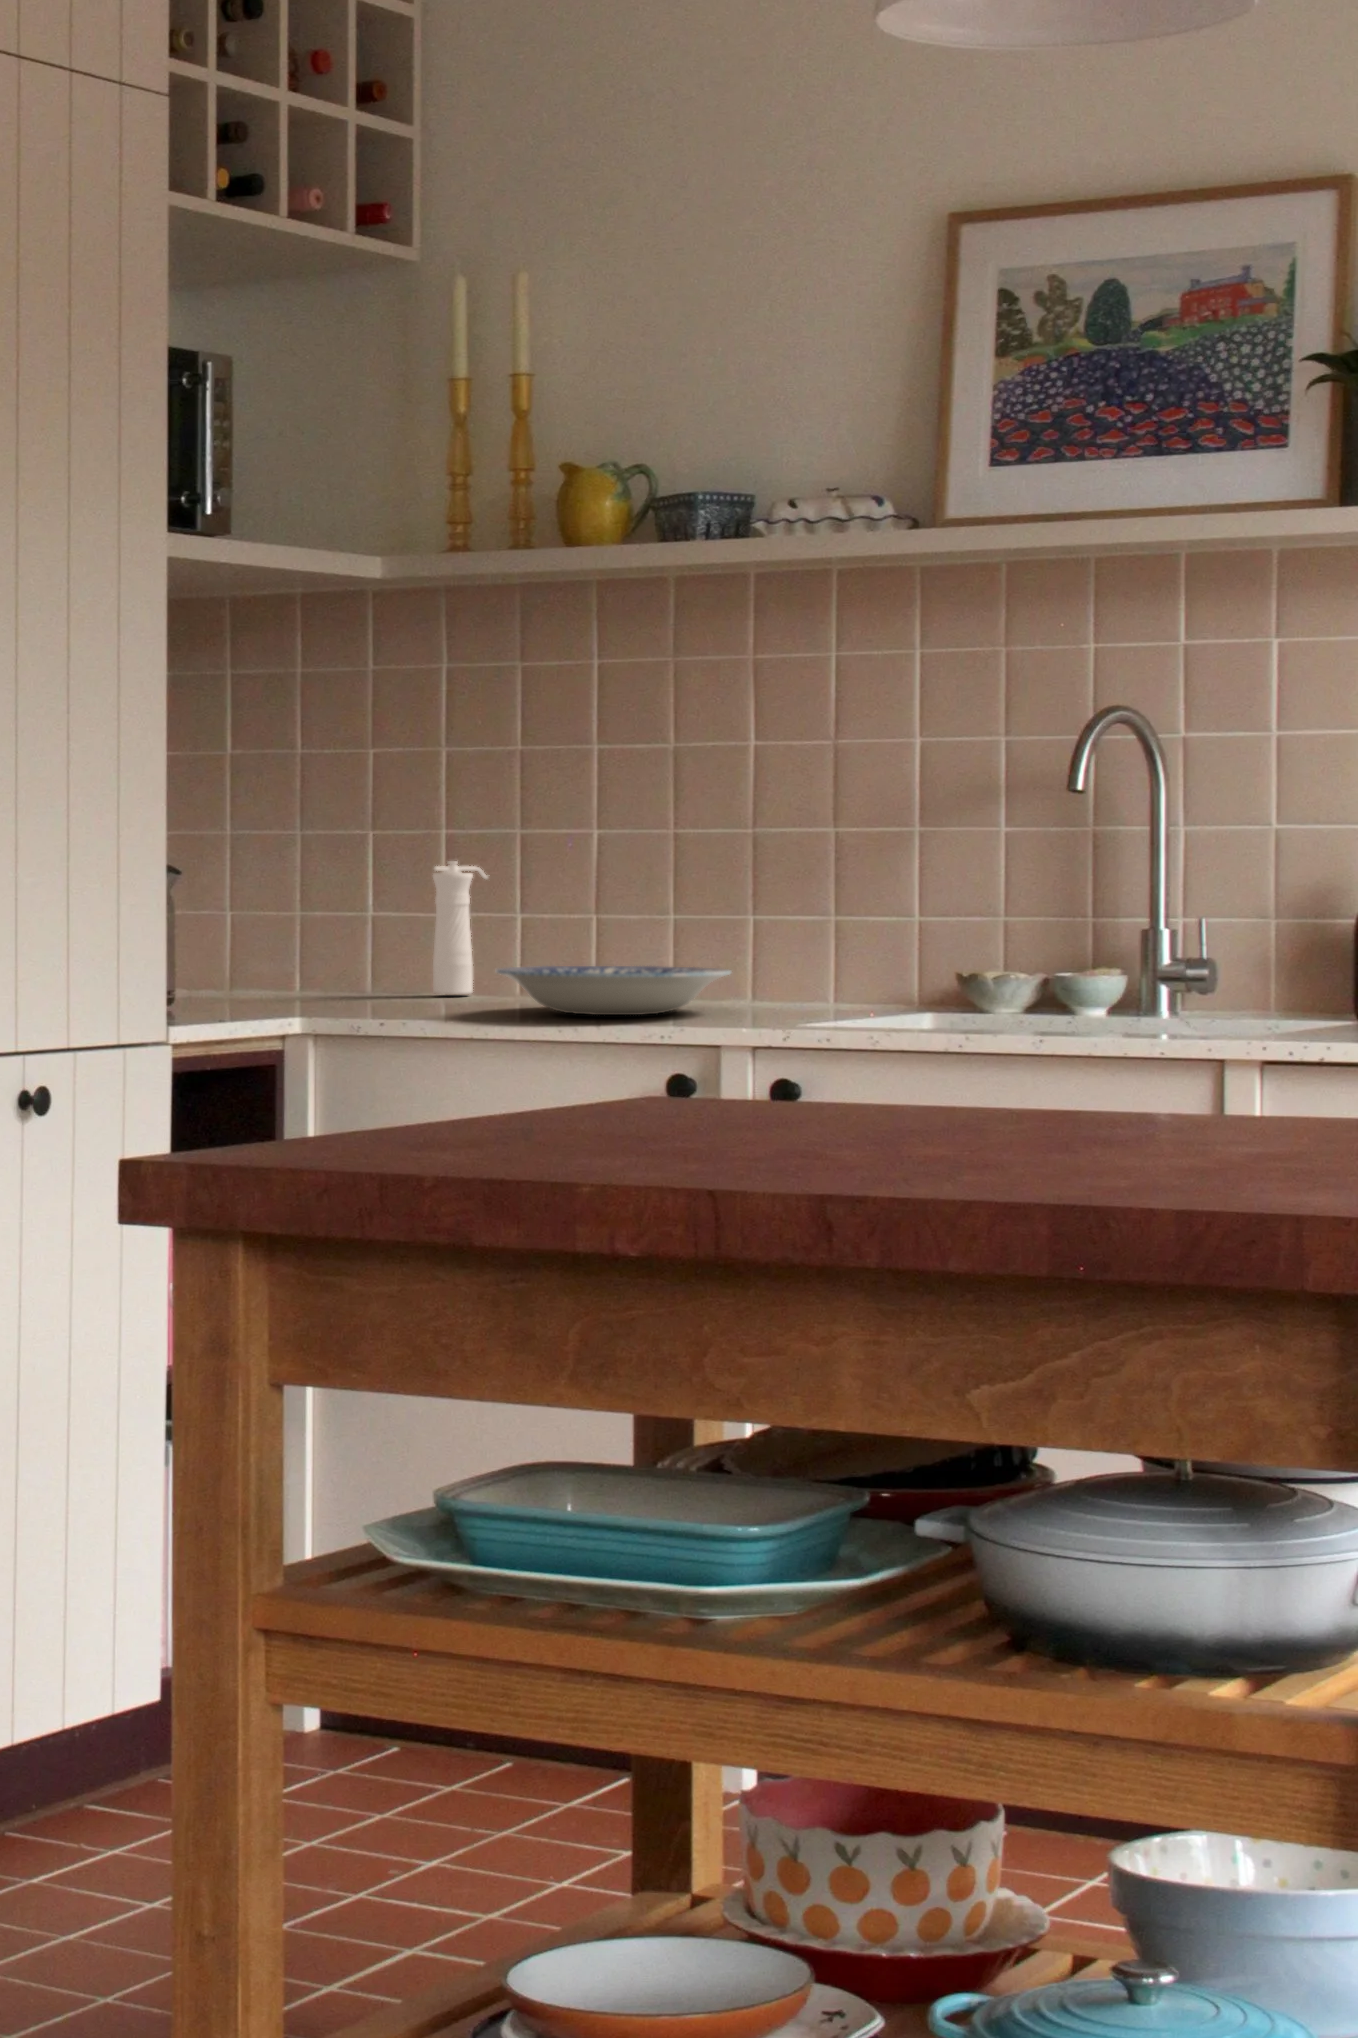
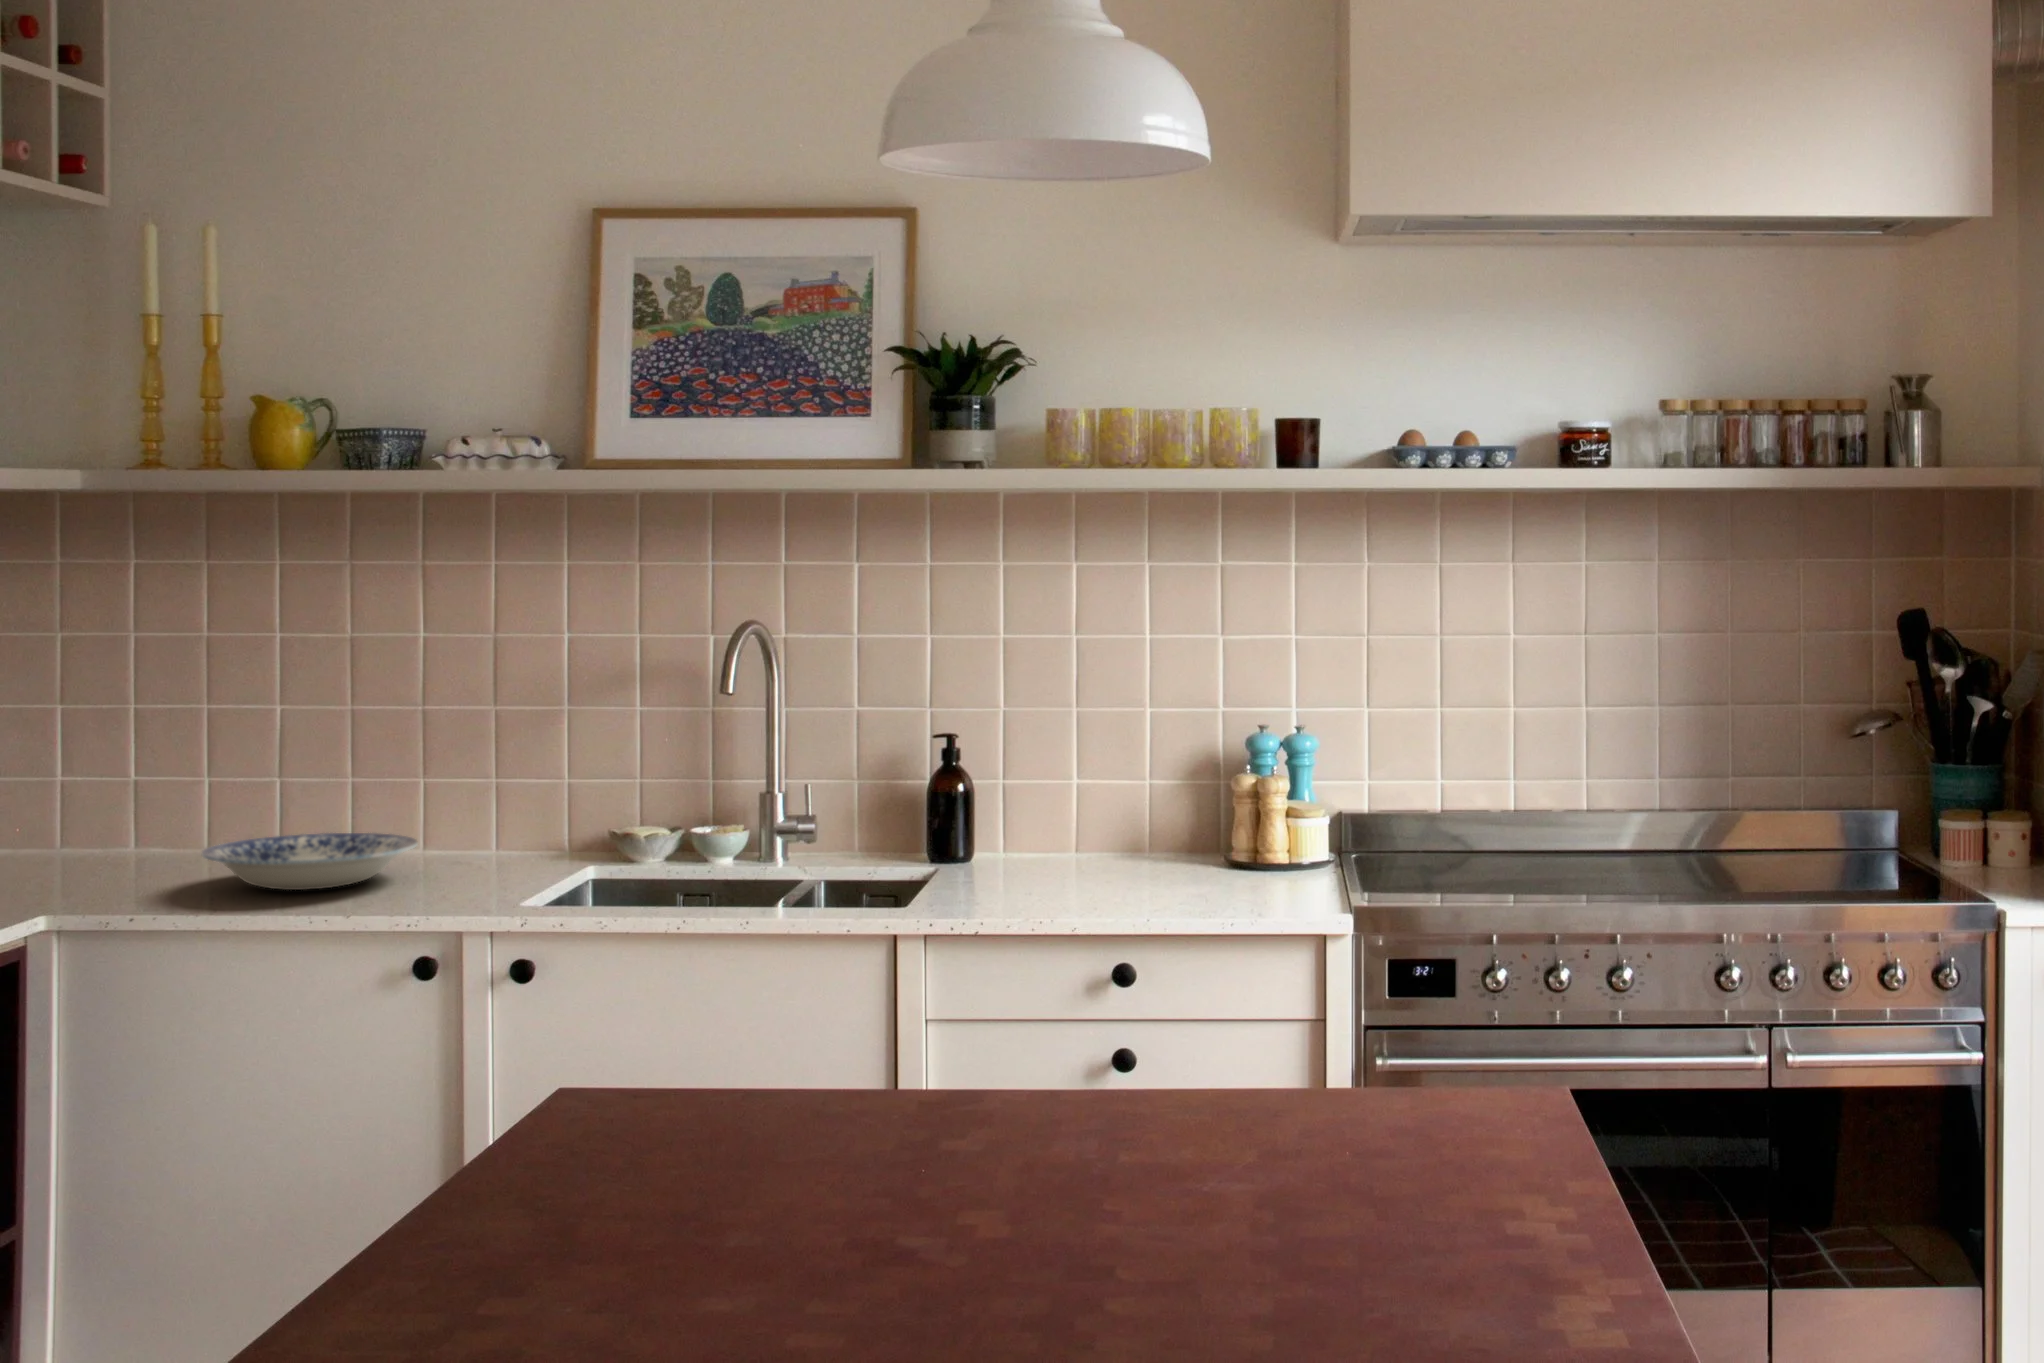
pepper mill: present [432,861,488,994] -> none [127,719,219,858]

